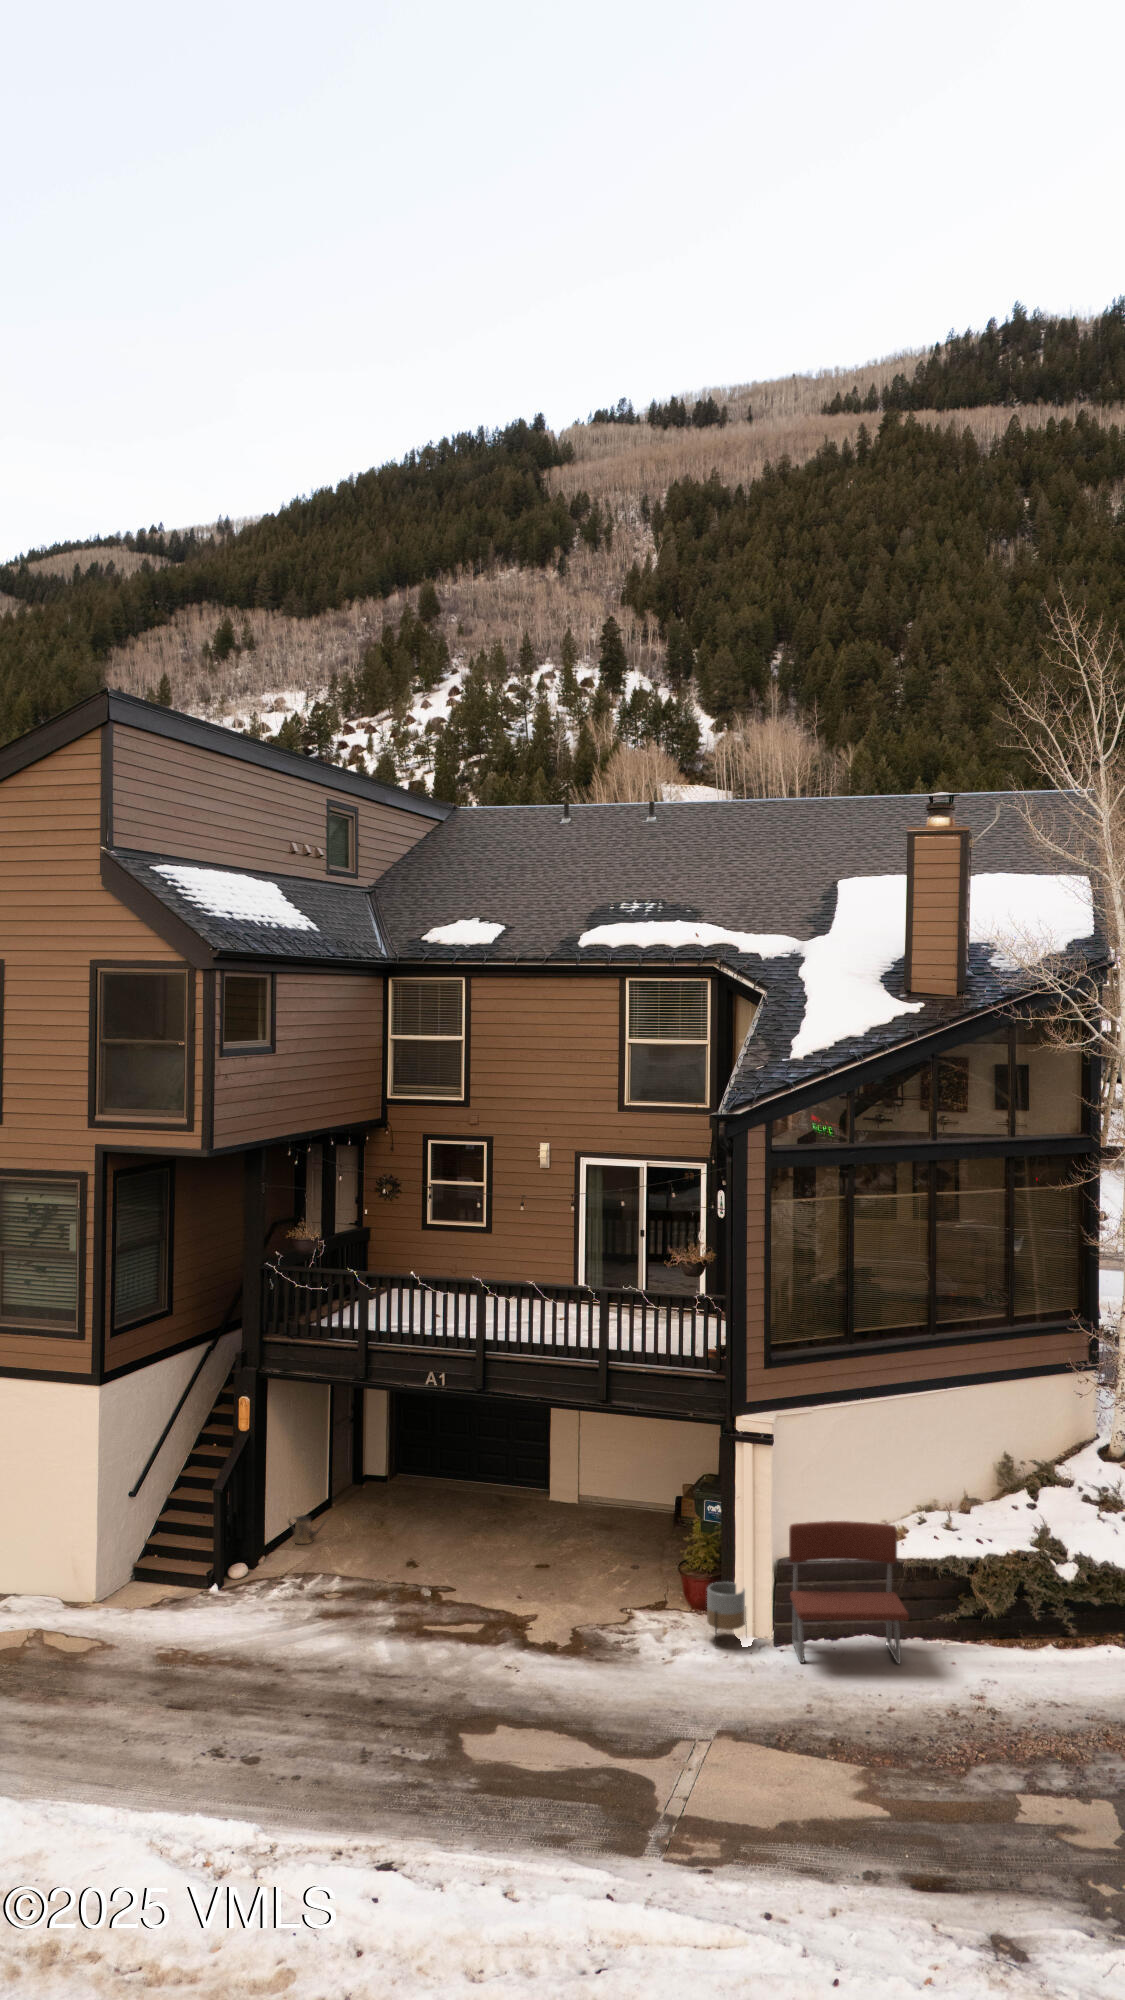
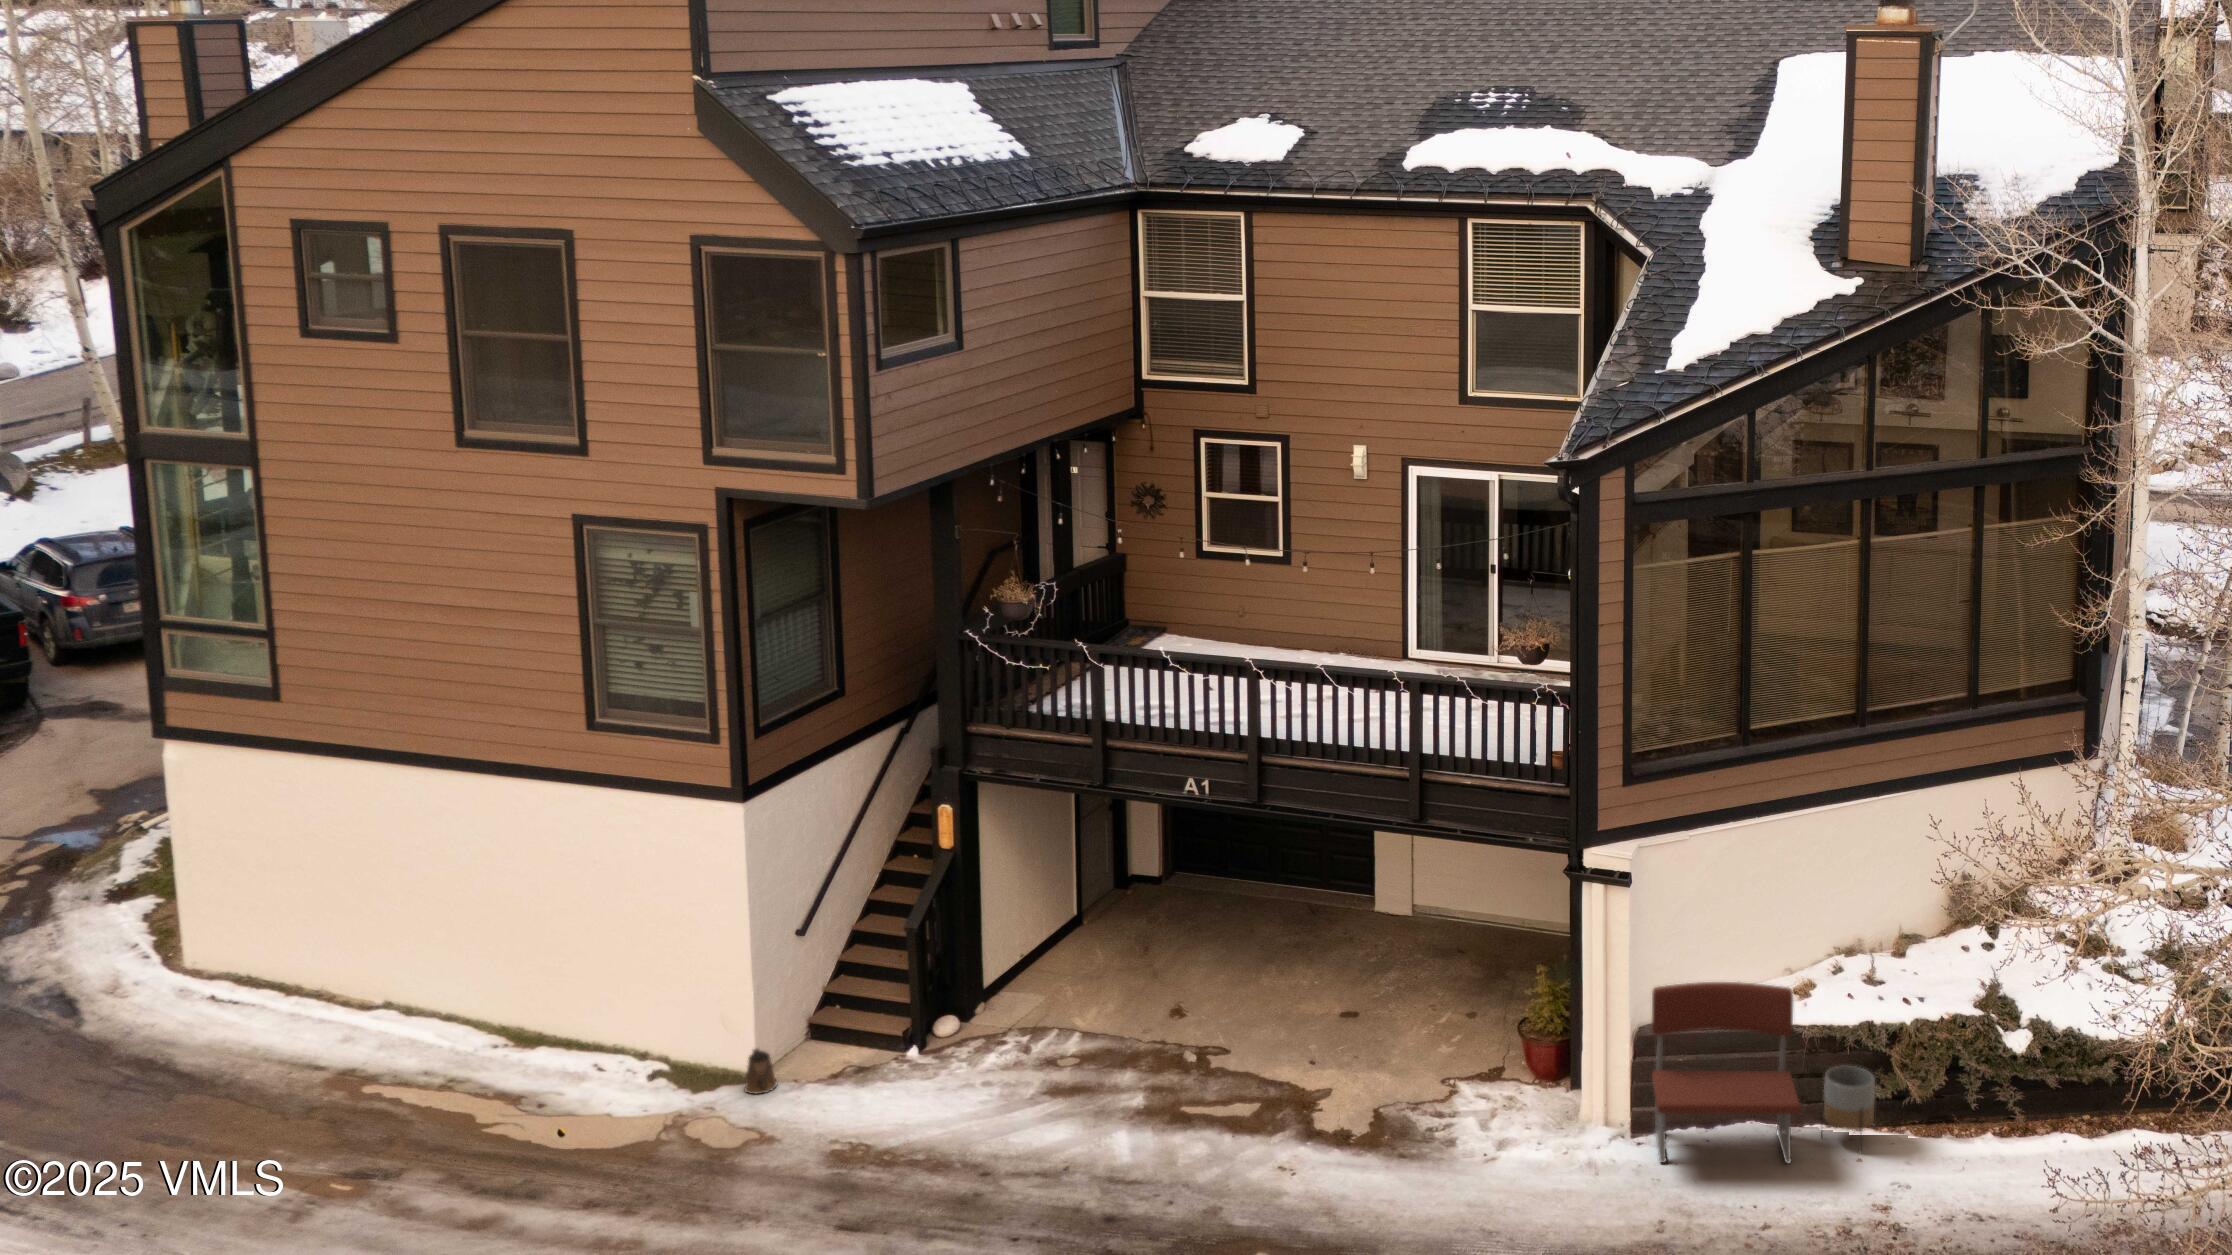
watering can: present [288,1515,328,1544] -> present [744,1048,777,1094]
planter: present [707,1582,747,1632] -> present [1823,1066,1875,1132]

